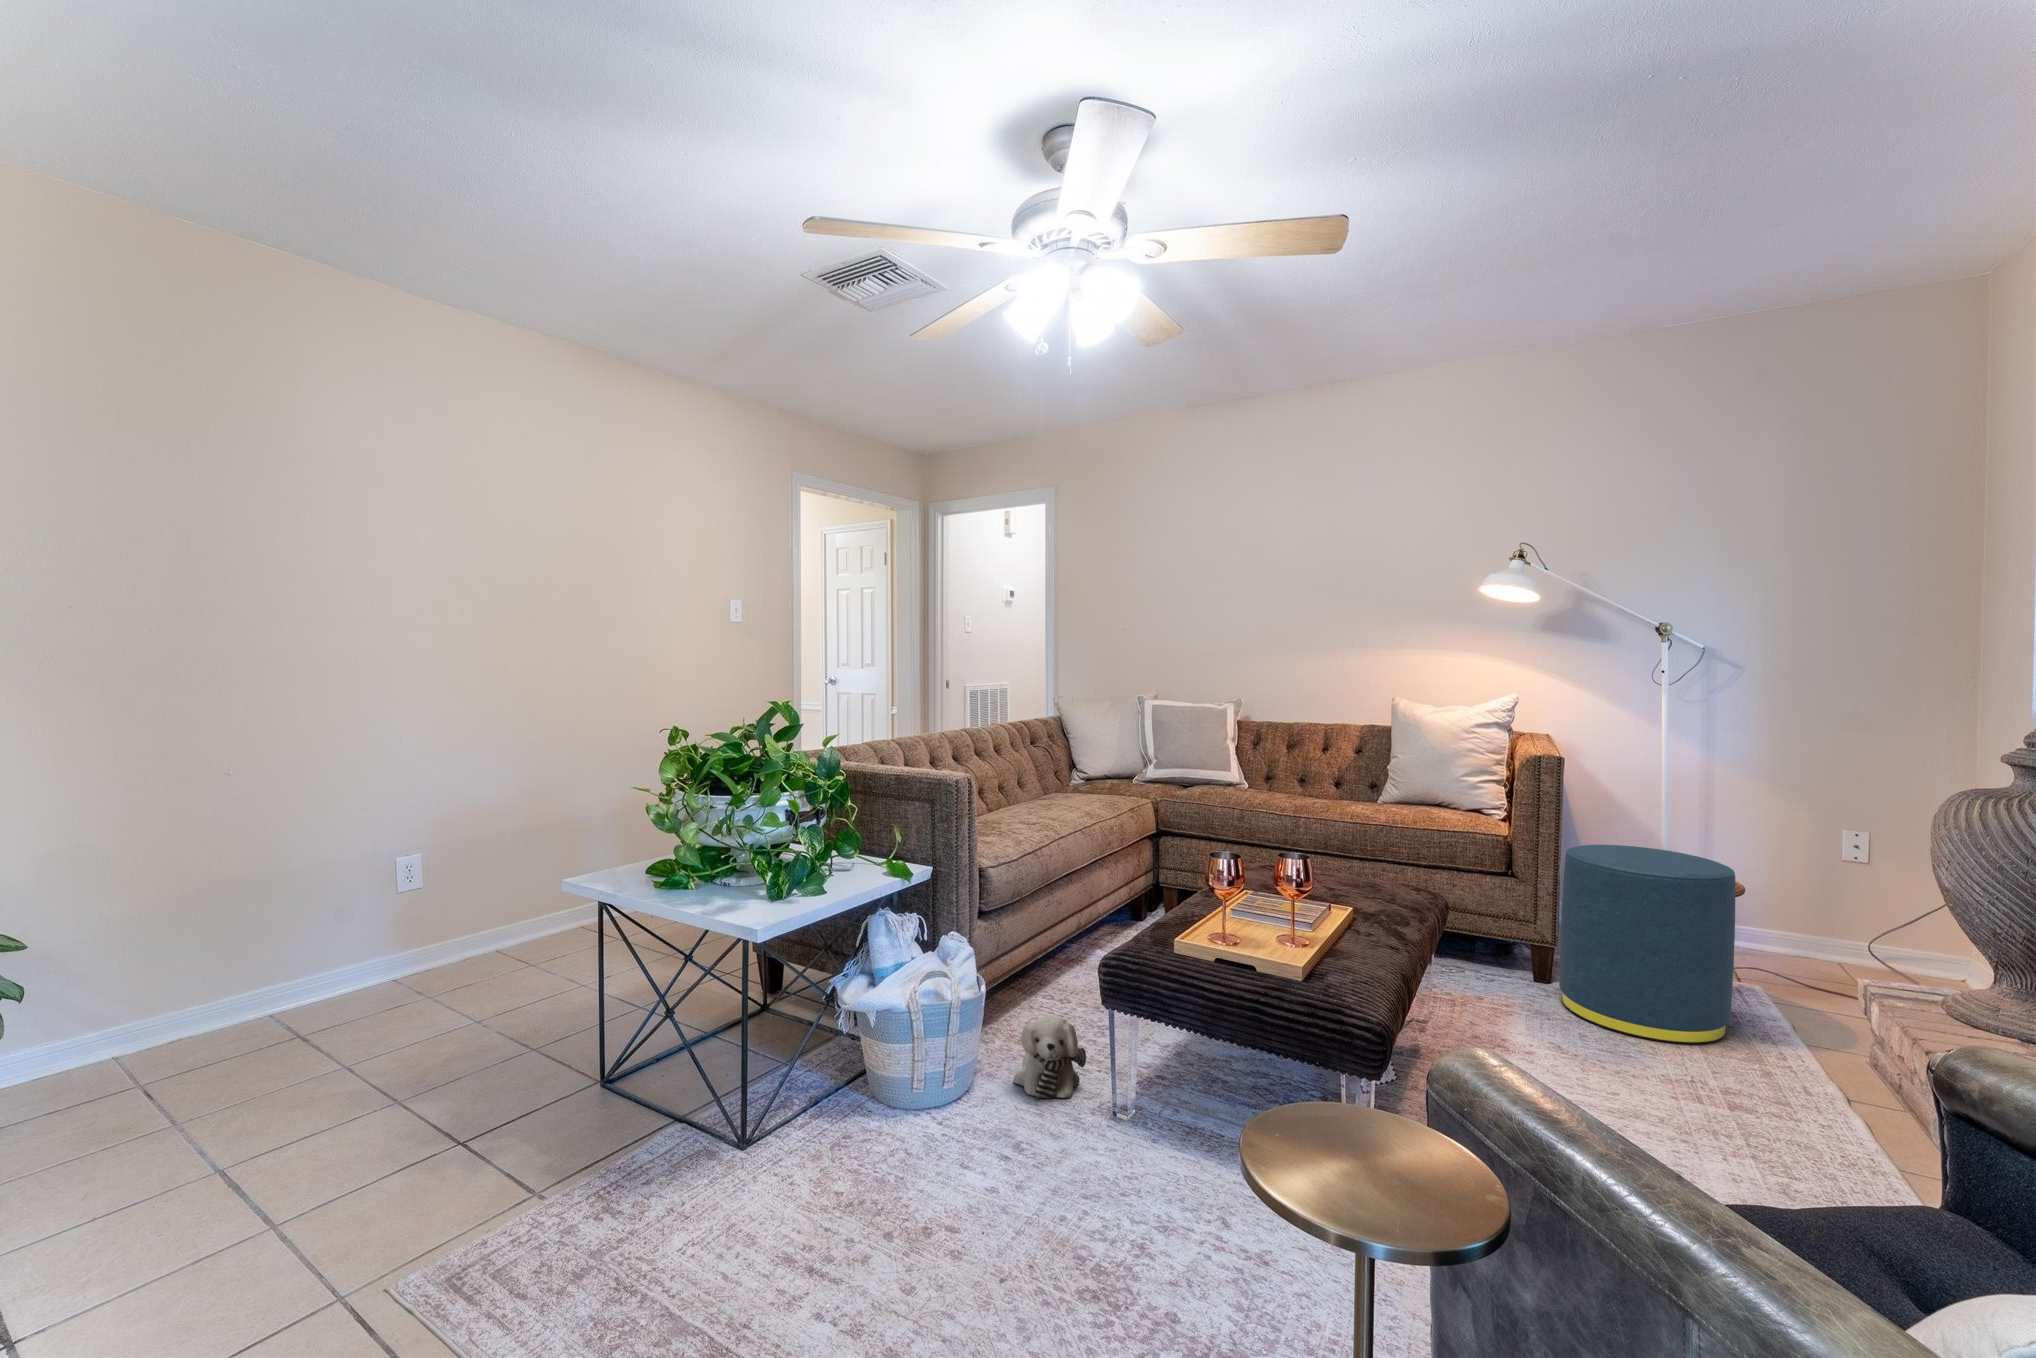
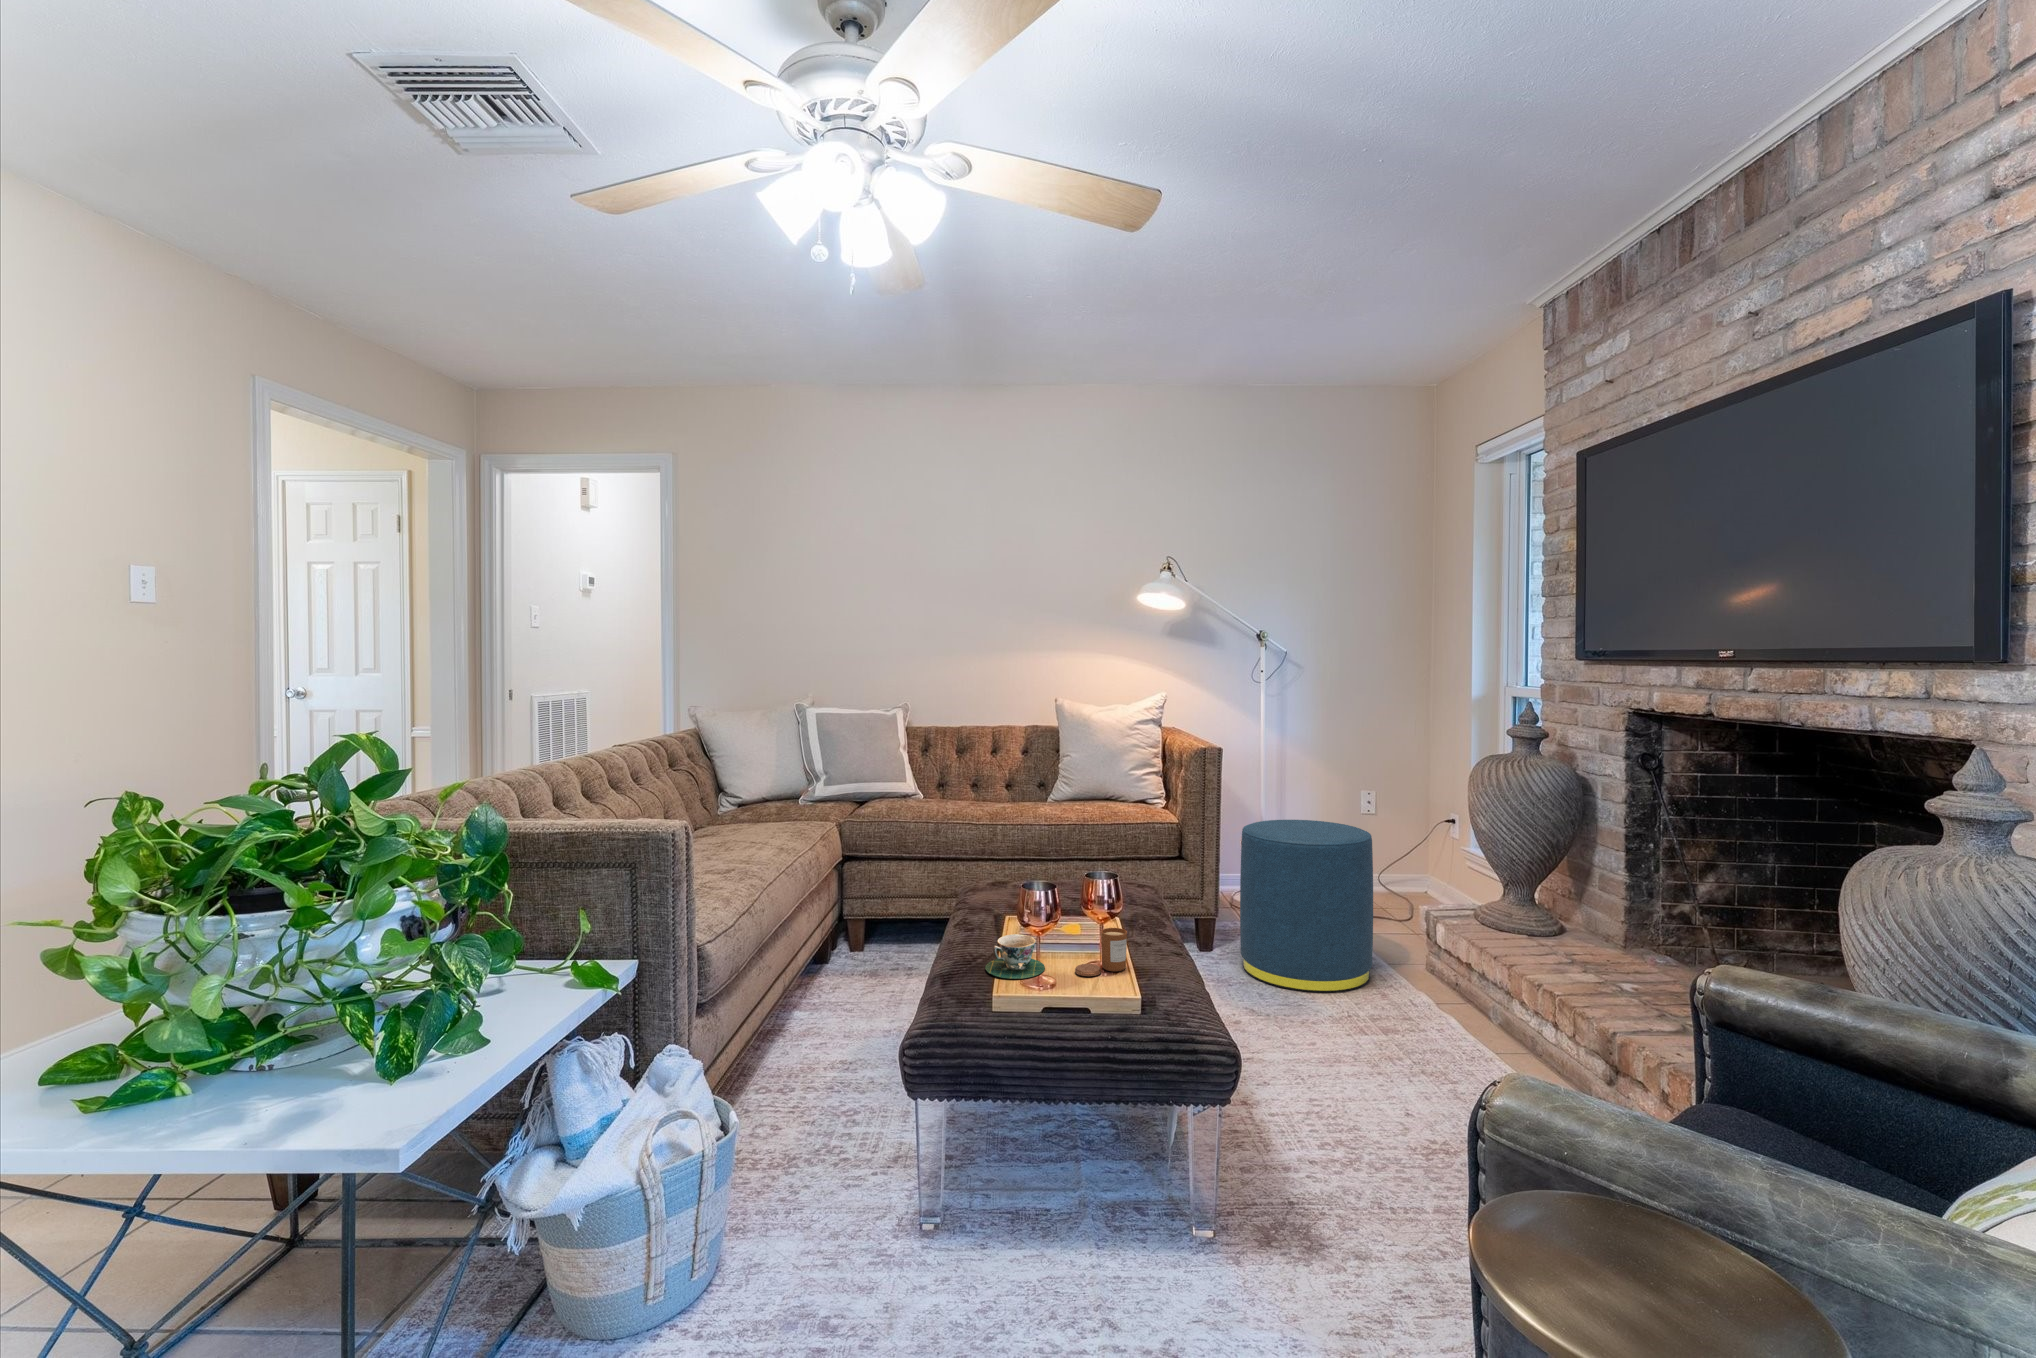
teacup: none [1199,900,1252,937] -> present [985,934,1045,979]
candle: none [1274,907,1326,946] -> present [1075,928,1127,976]
plush toy: present [1014,1016,1086,1098] -> none [774,1121,867,1235]

